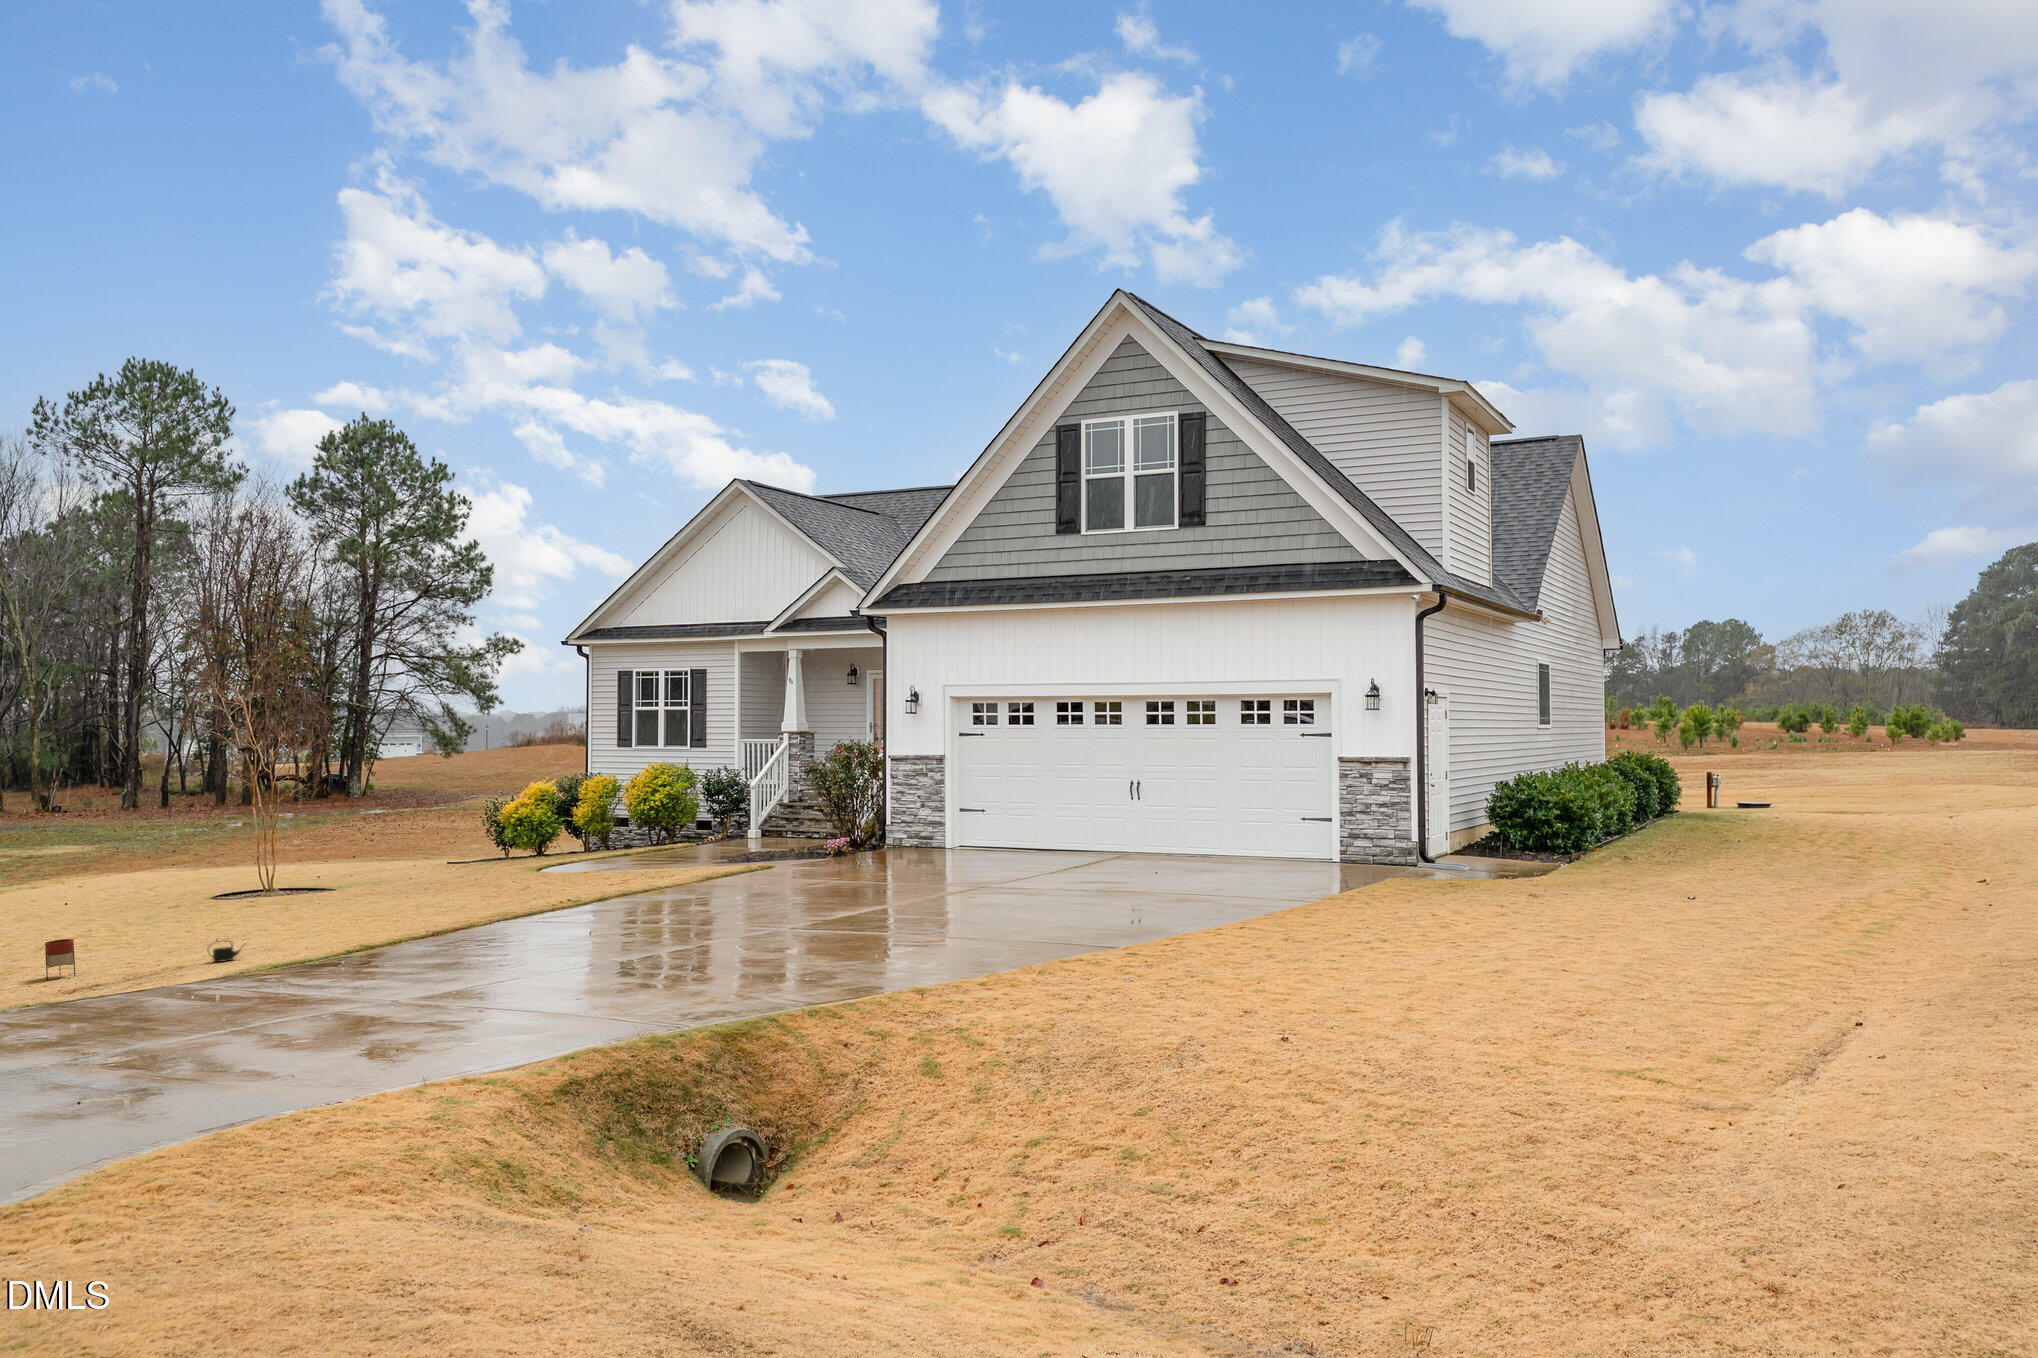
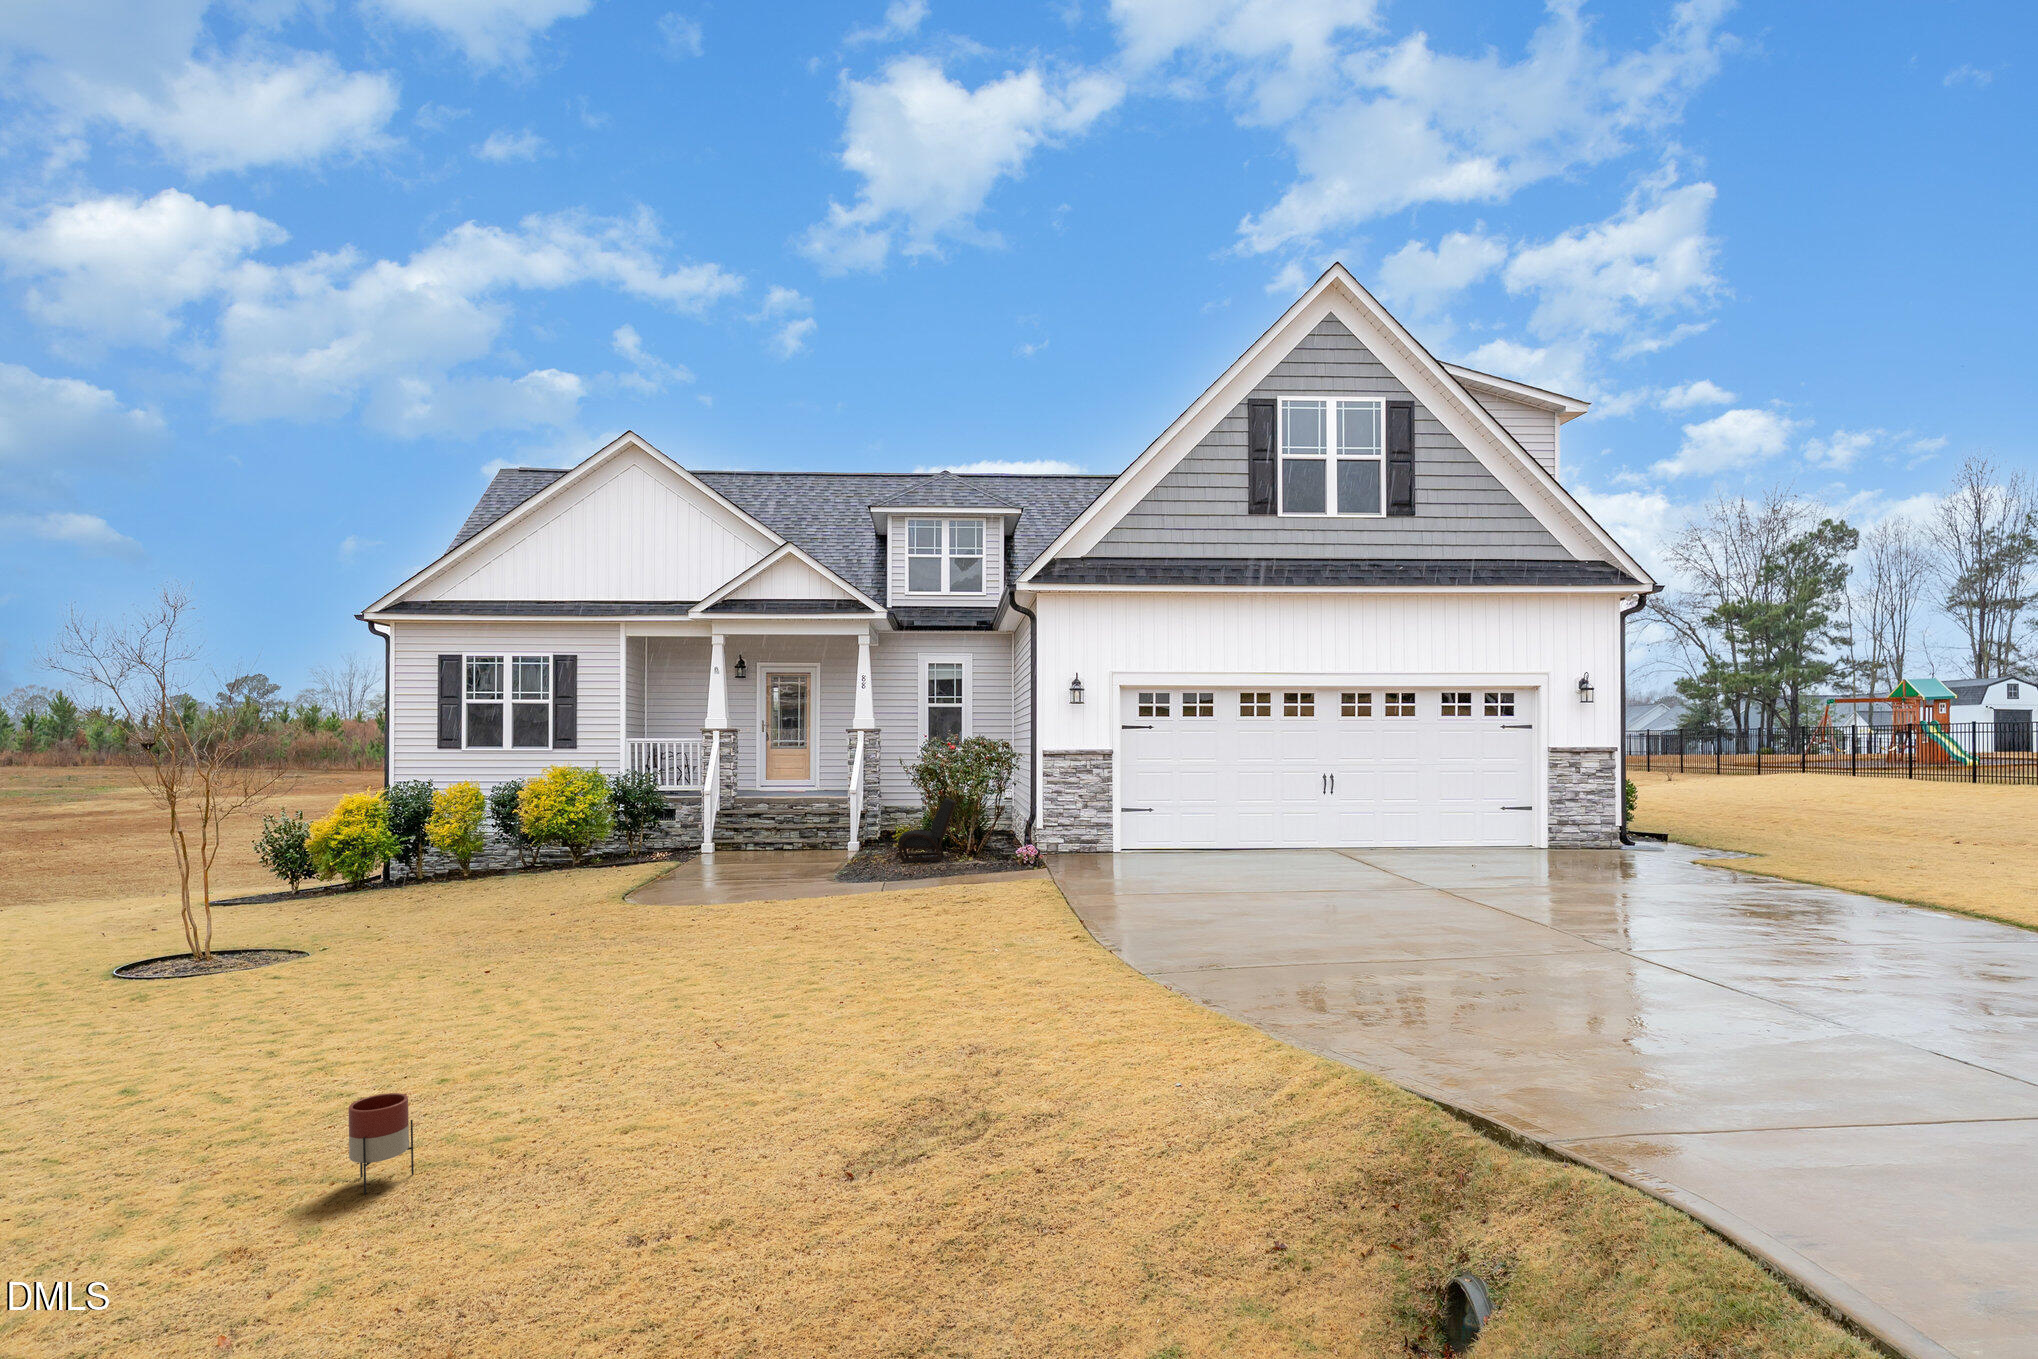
lounge chair: none [784,796,840,851] -> present [899,798,957,863]
watering can: present [211,941,243,962] -> none [642,1056,699,1101]

